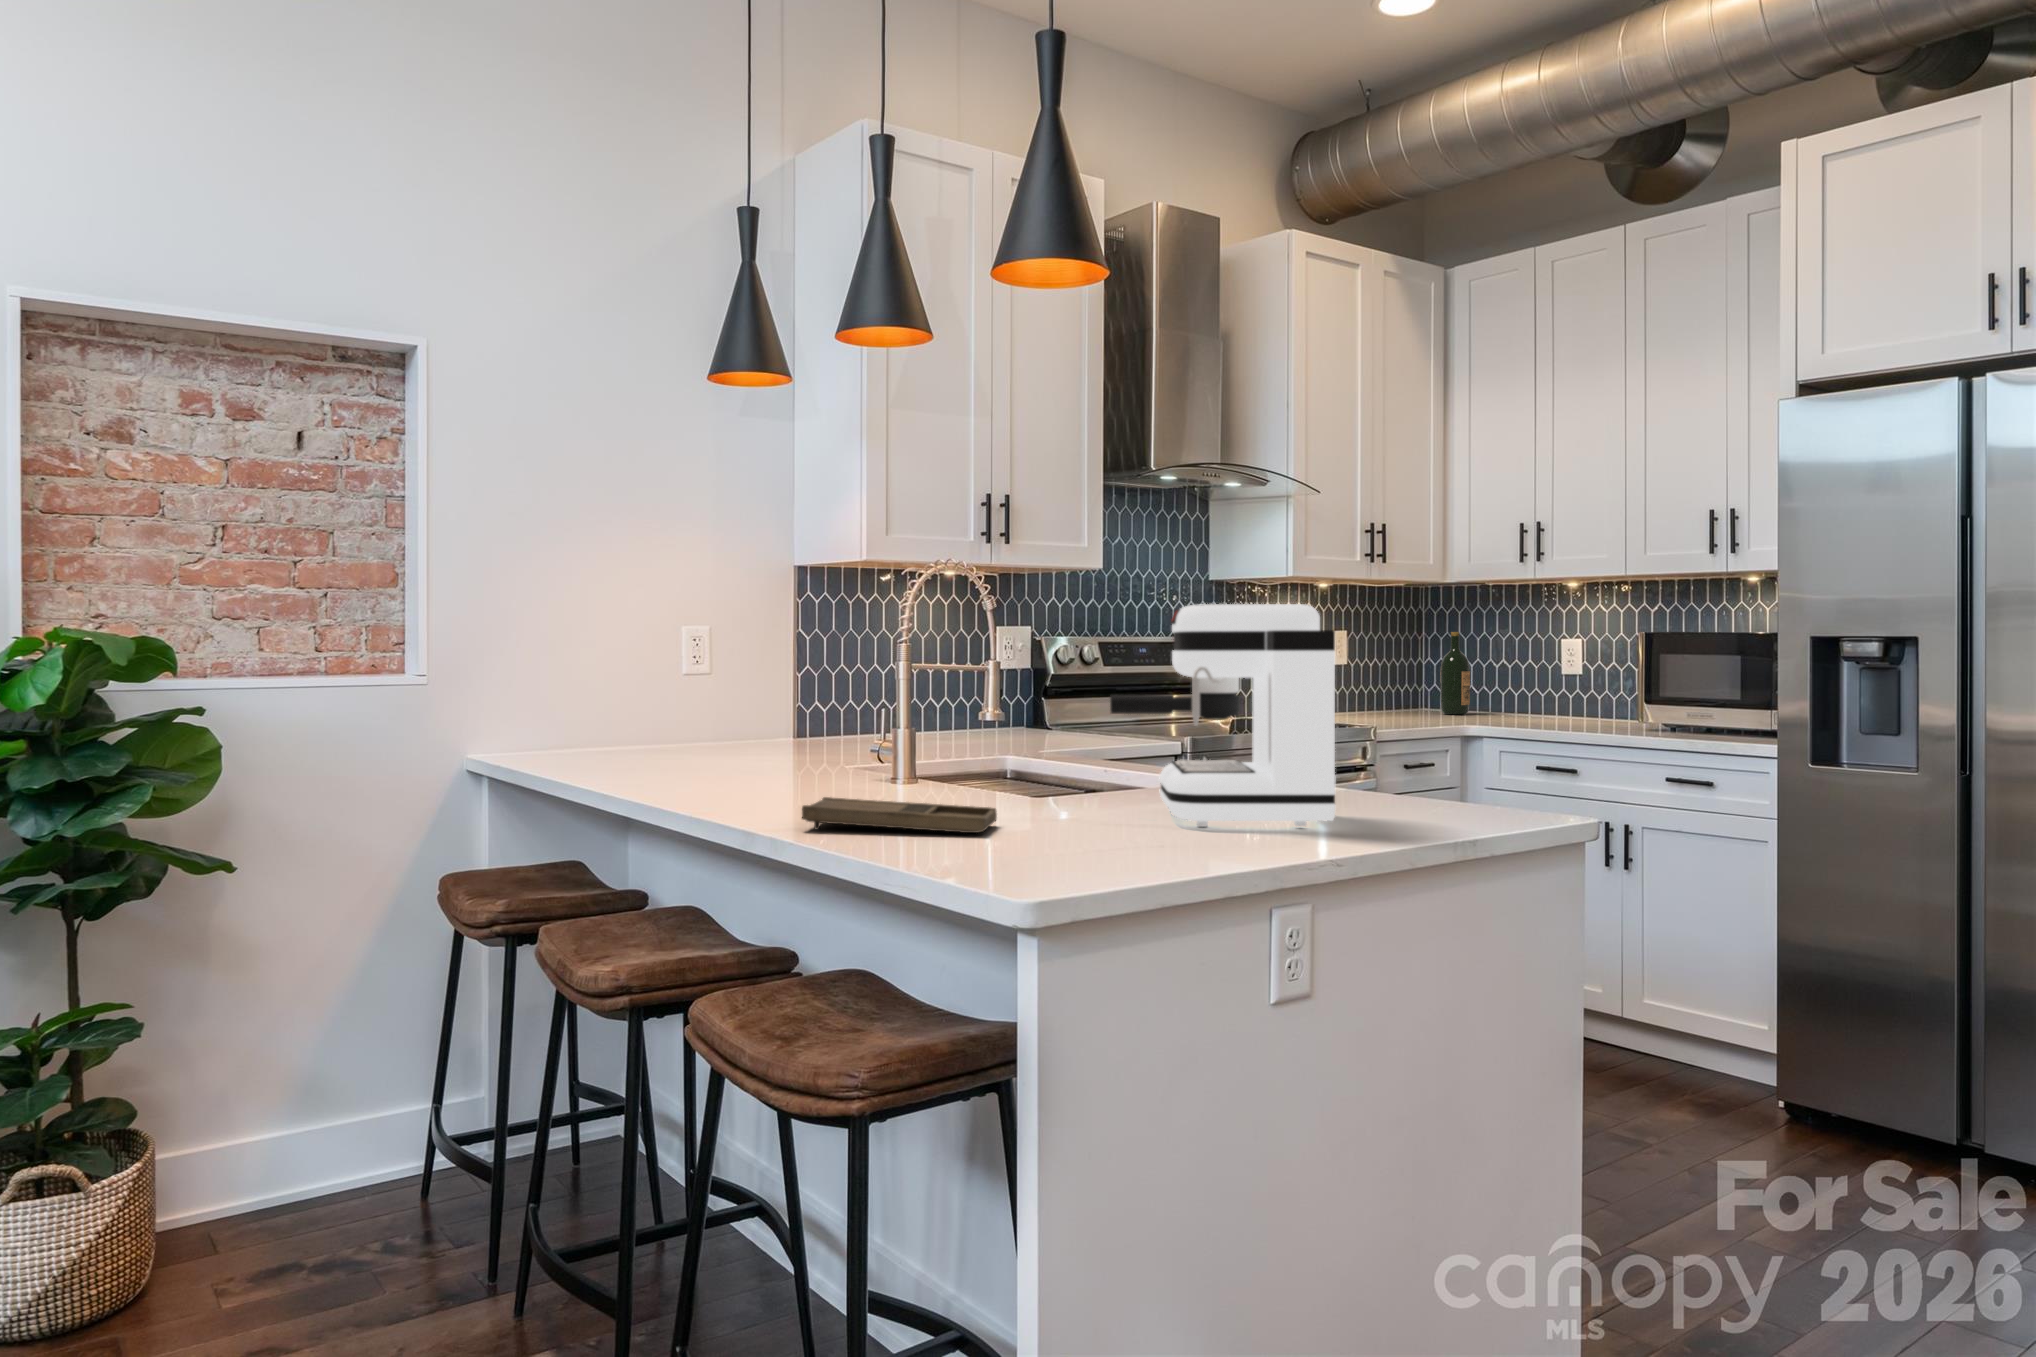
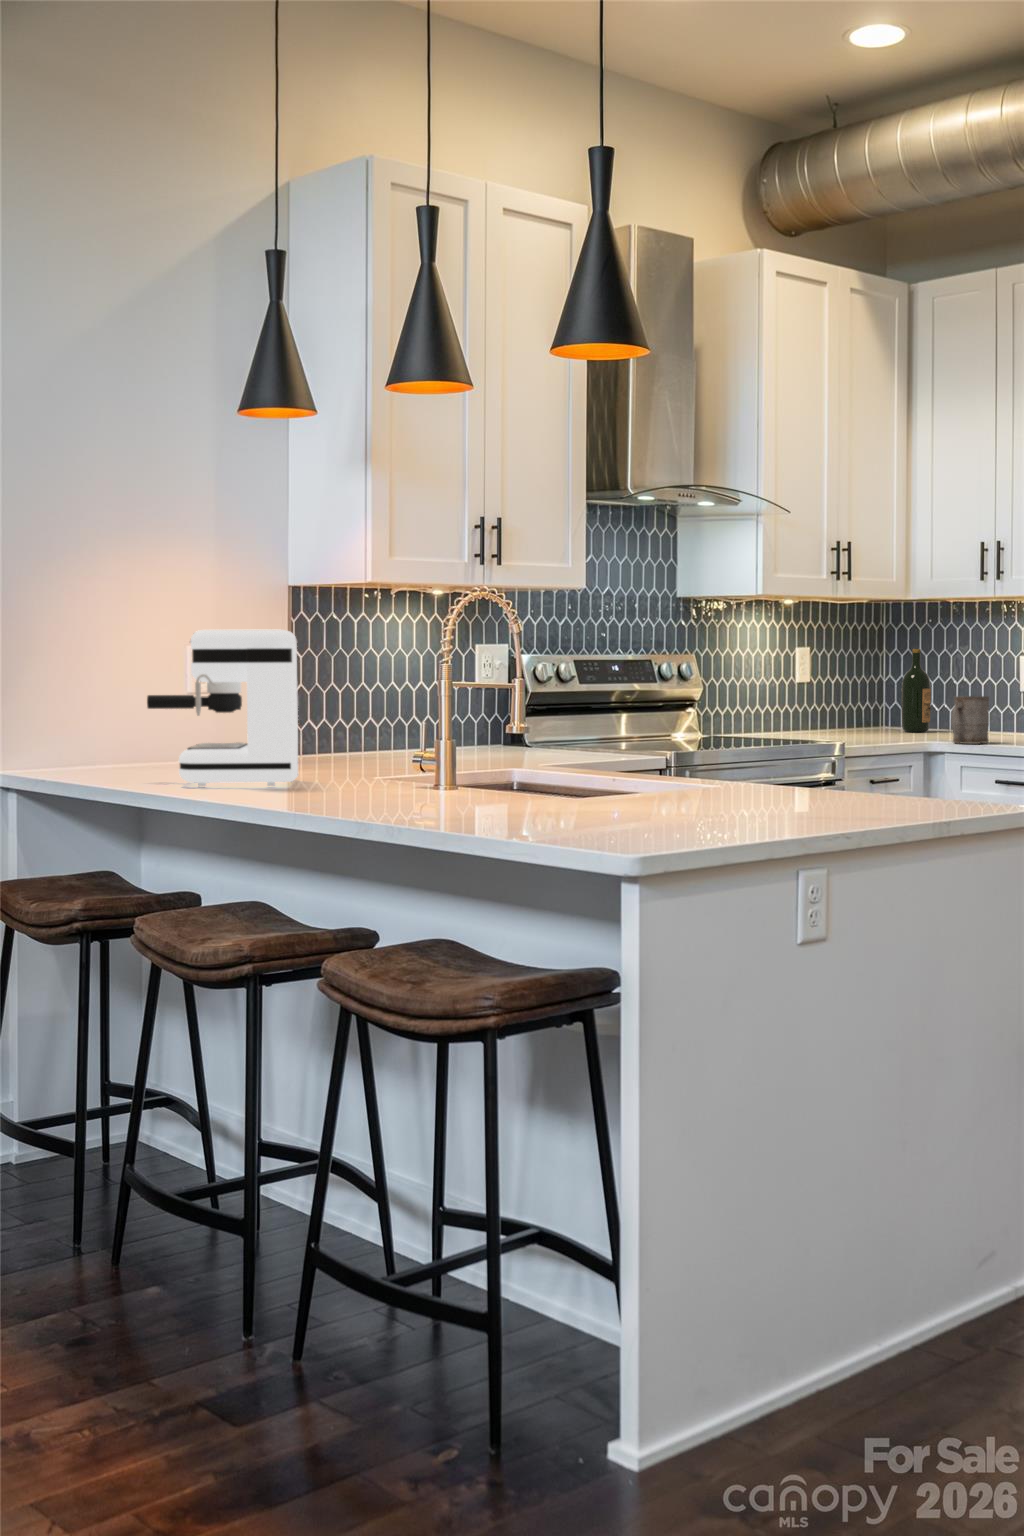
coffee maker: present [1110,604,1335,826] -> present [147,630,298,786]
mug: none [1489,679,1530,728] -> present [951,696,989,744]
tray: present [802,797,997,833] -> none [408,793,563,819]

